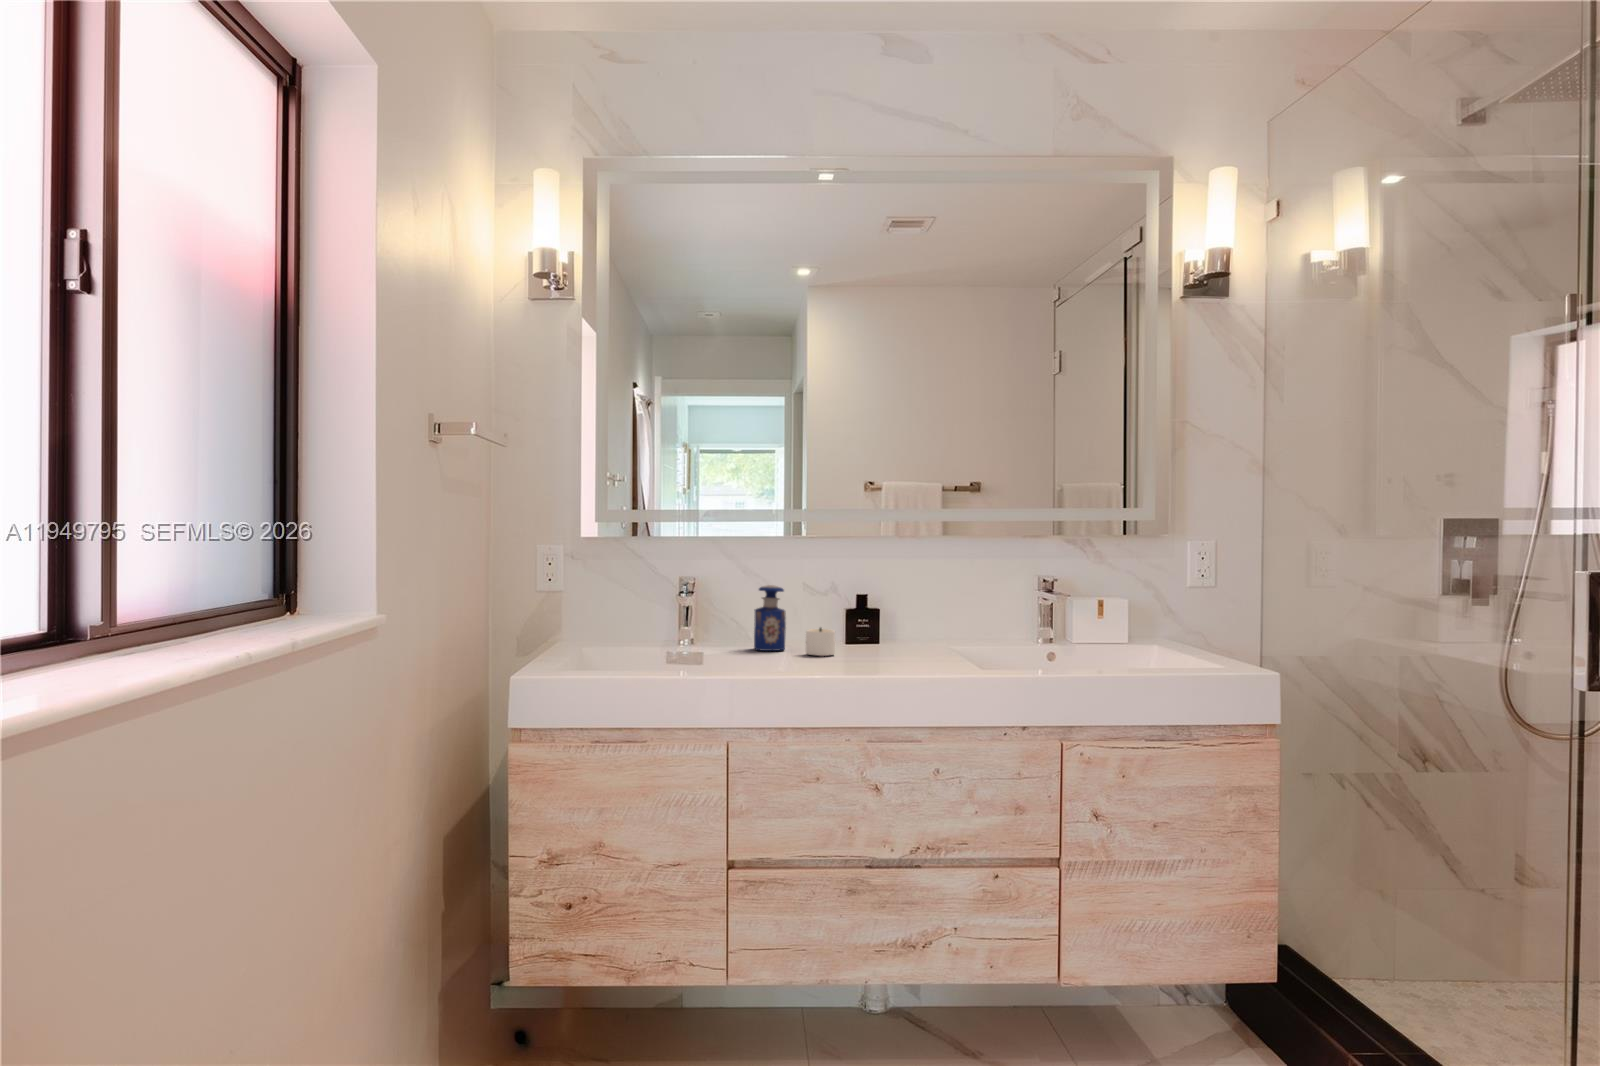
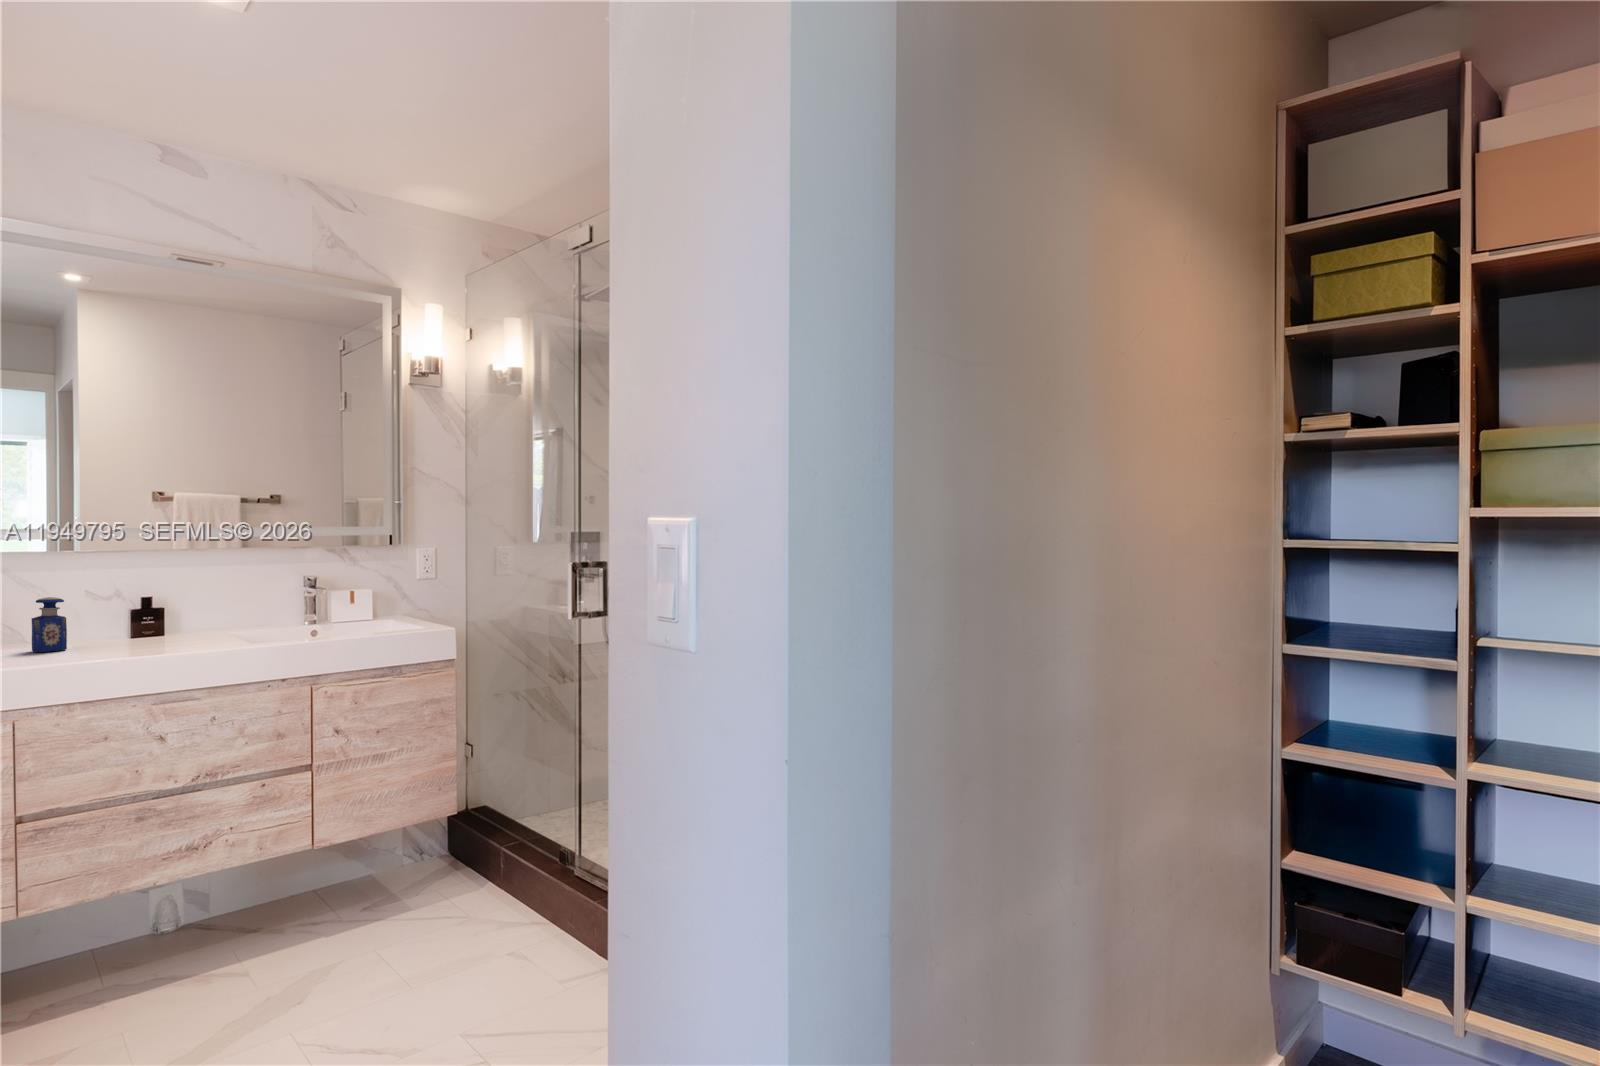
candle: present [806,628,835,656] -> none [89,628,134,651]

